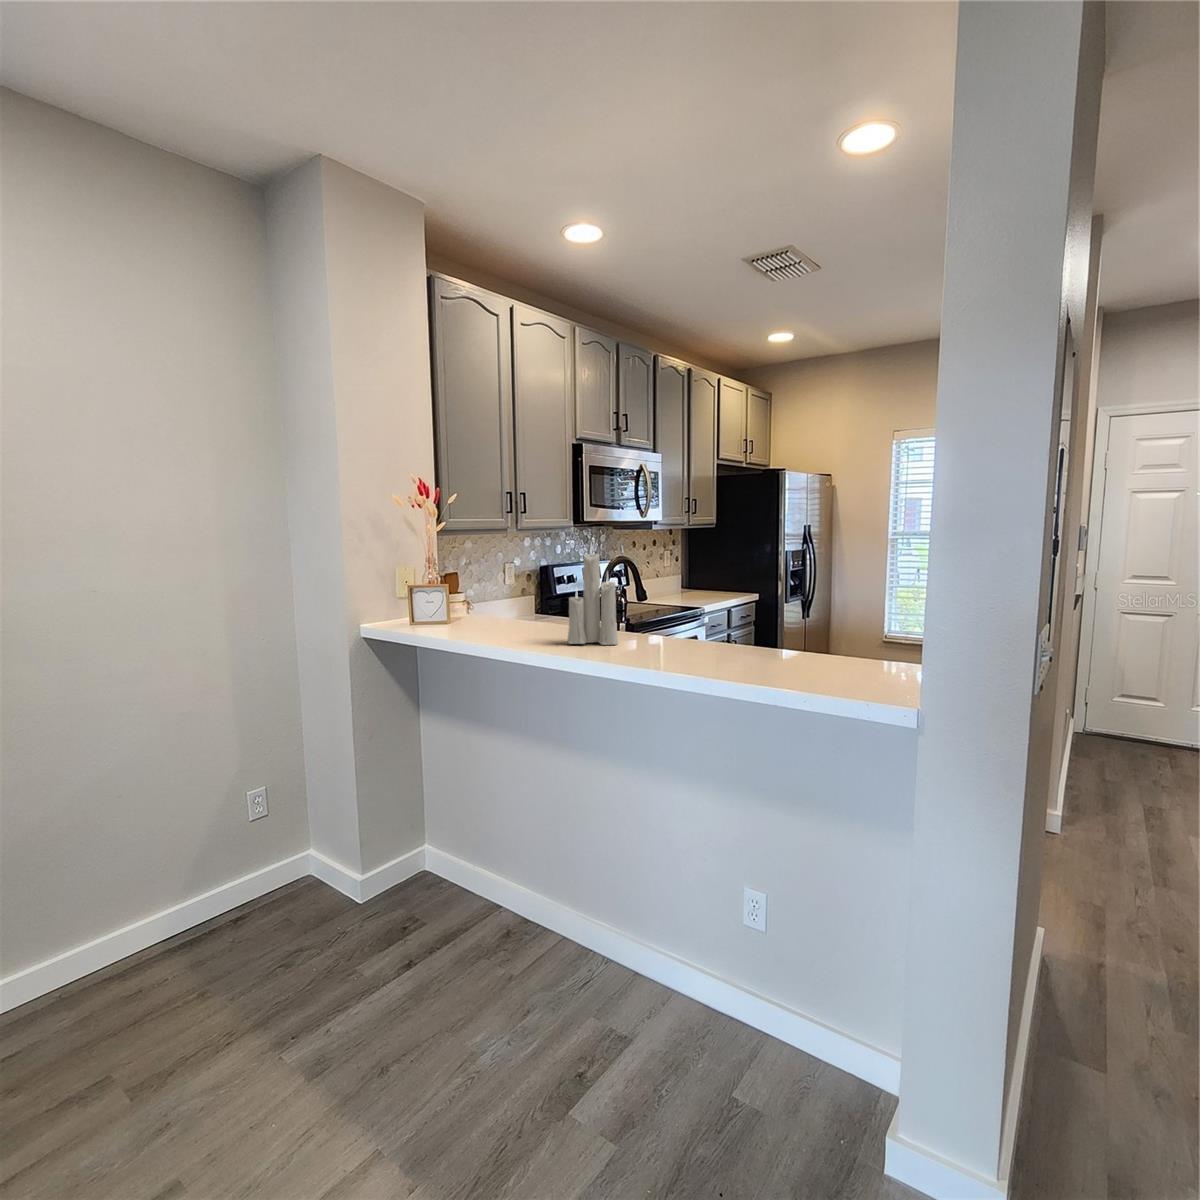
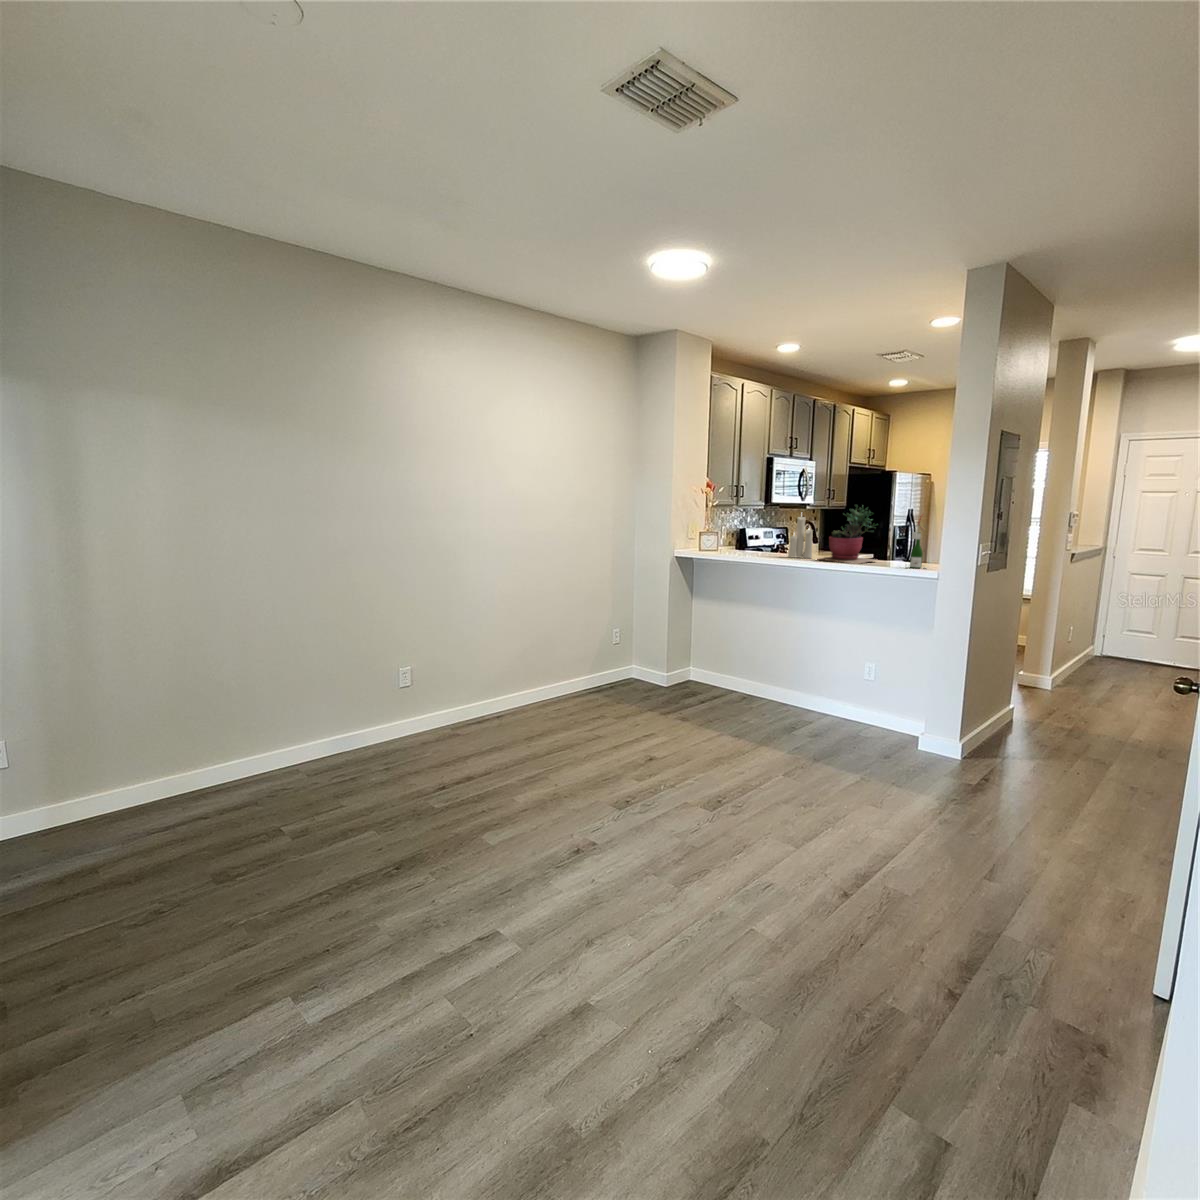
succulent plant: none [617,526,755,670] -> present [818,505,878,564]
wine bottle: none [827,548,870,689] -> present [910,518,925,568]

